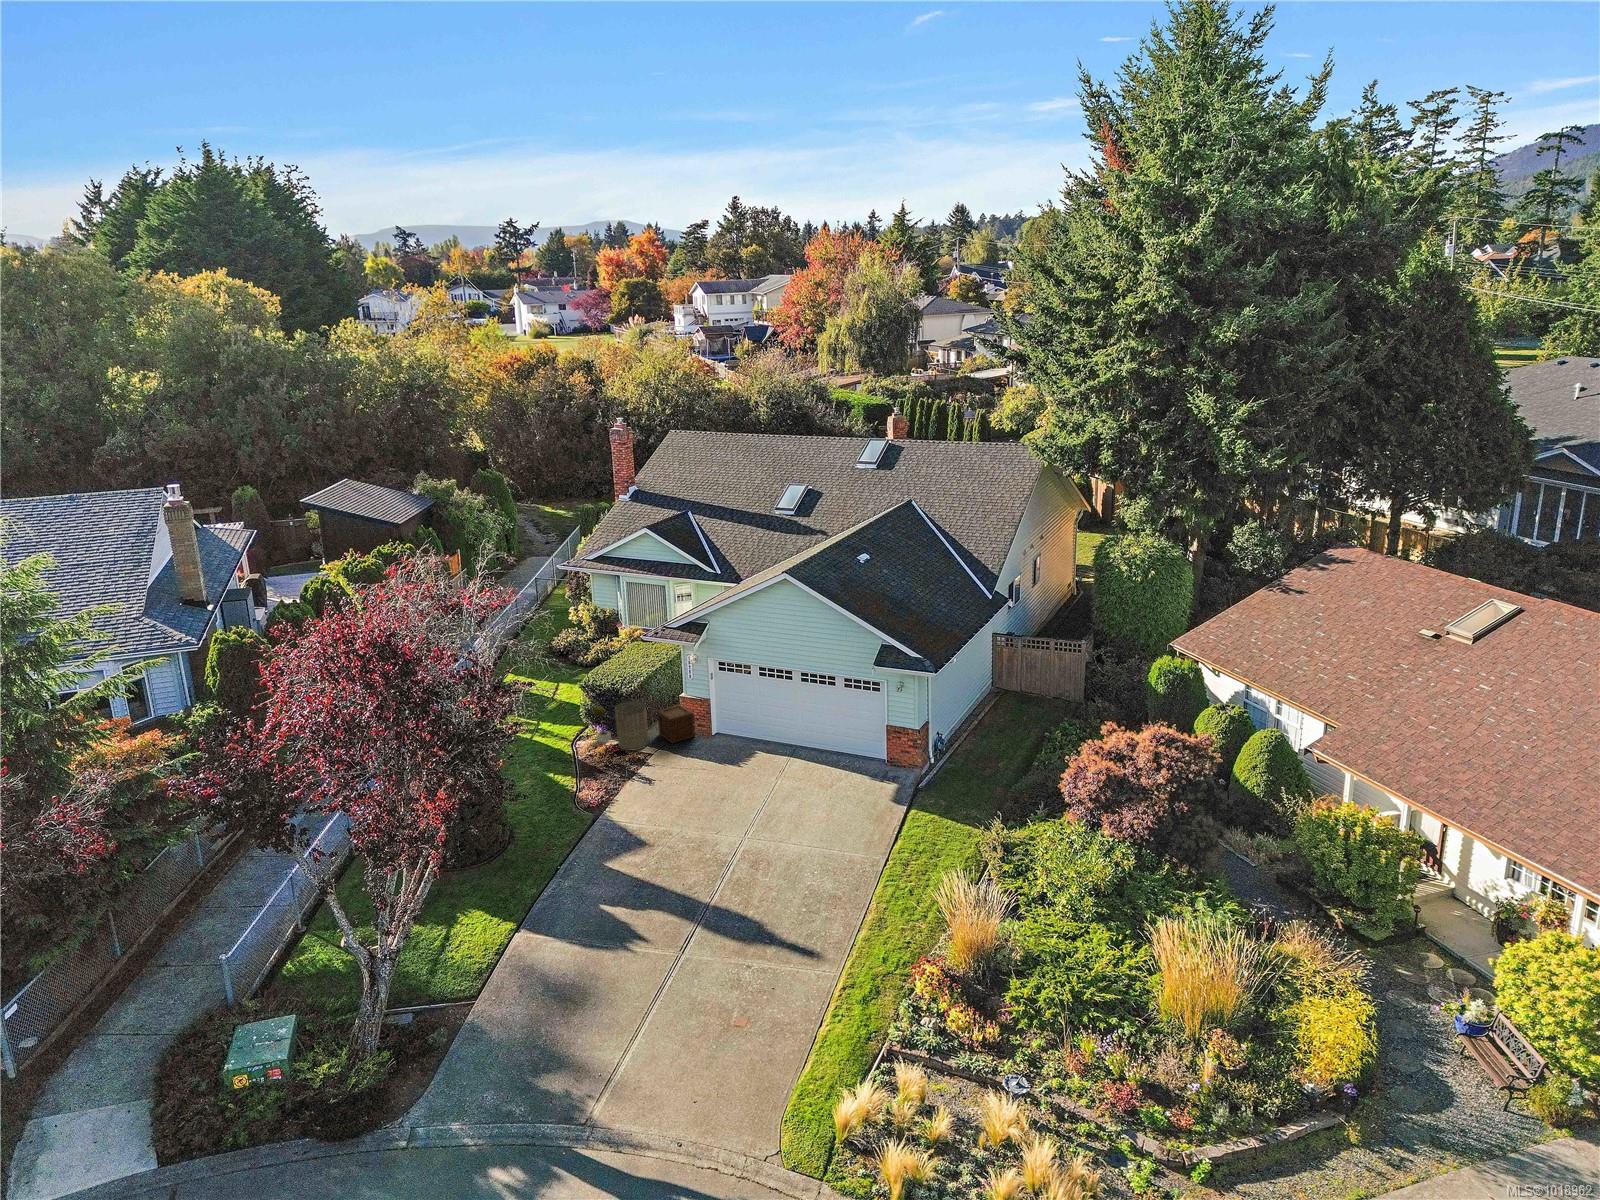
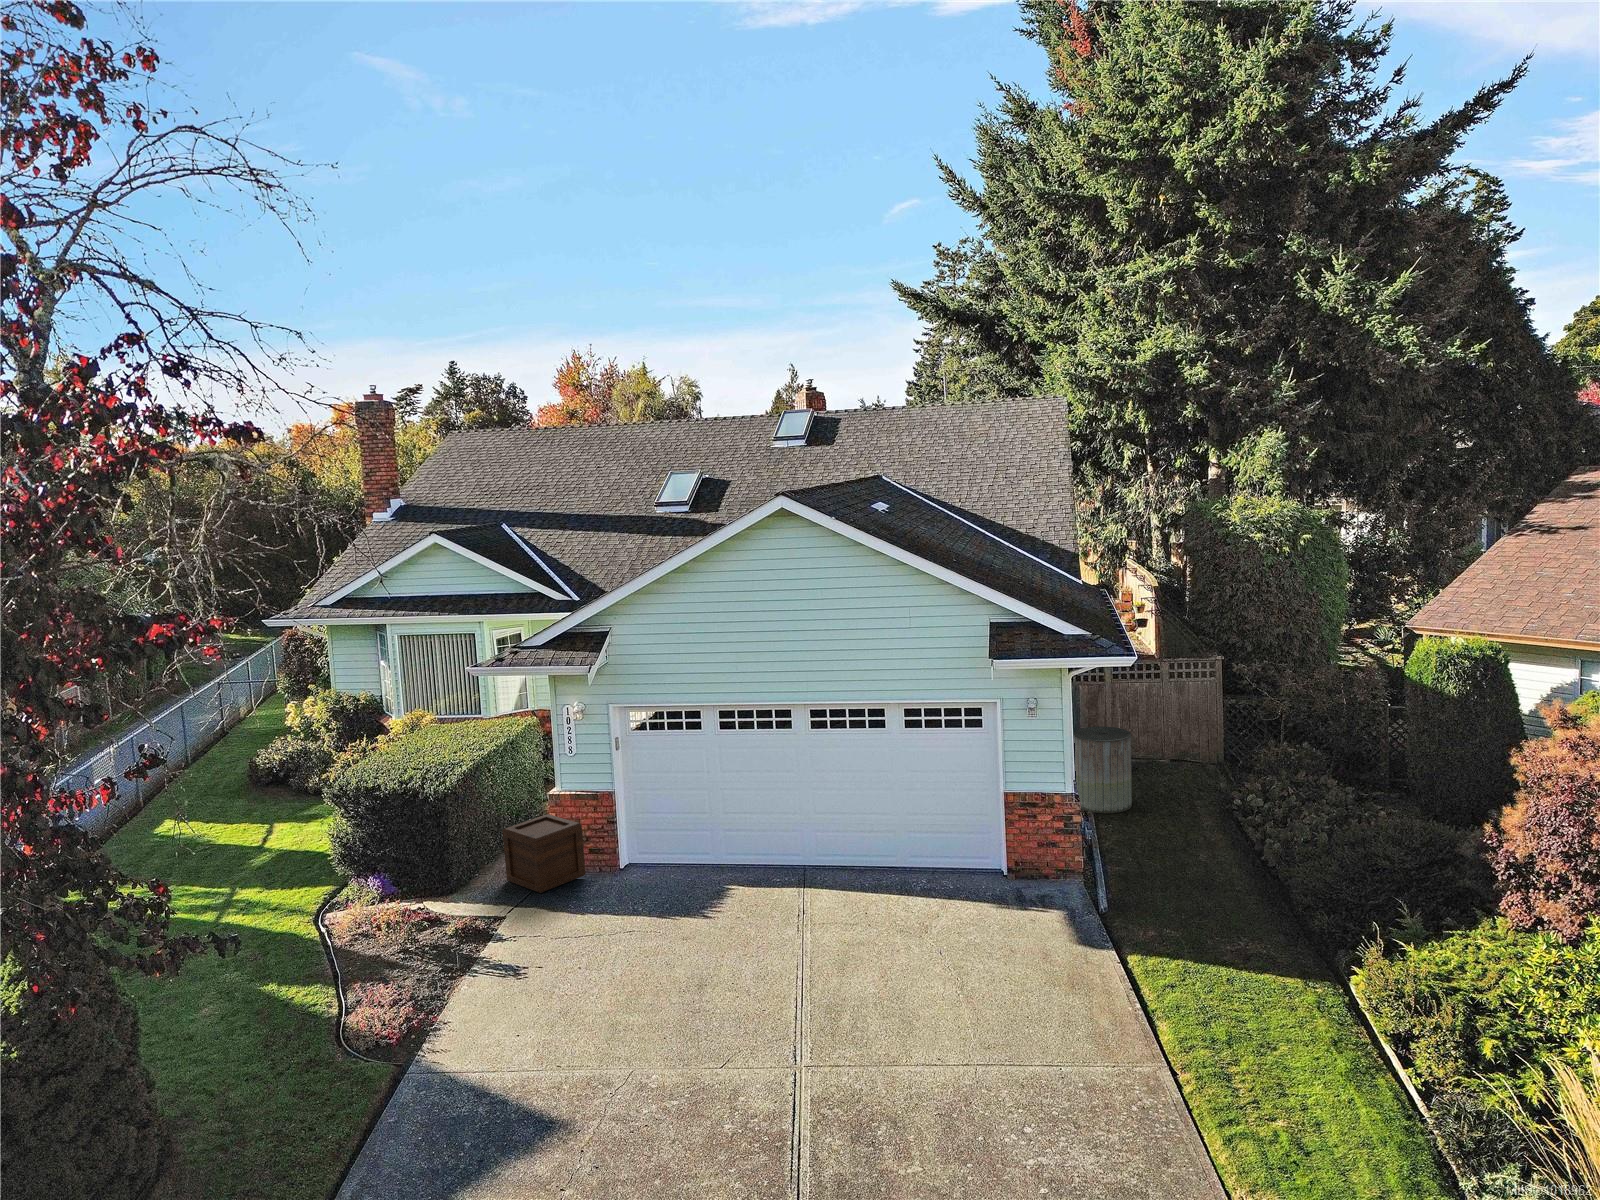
trash can: present [615,701,649,751] -> present [1074,726,1132,814]
potted tree: present [592,706,611,743] -> none [358,829,404,910]

